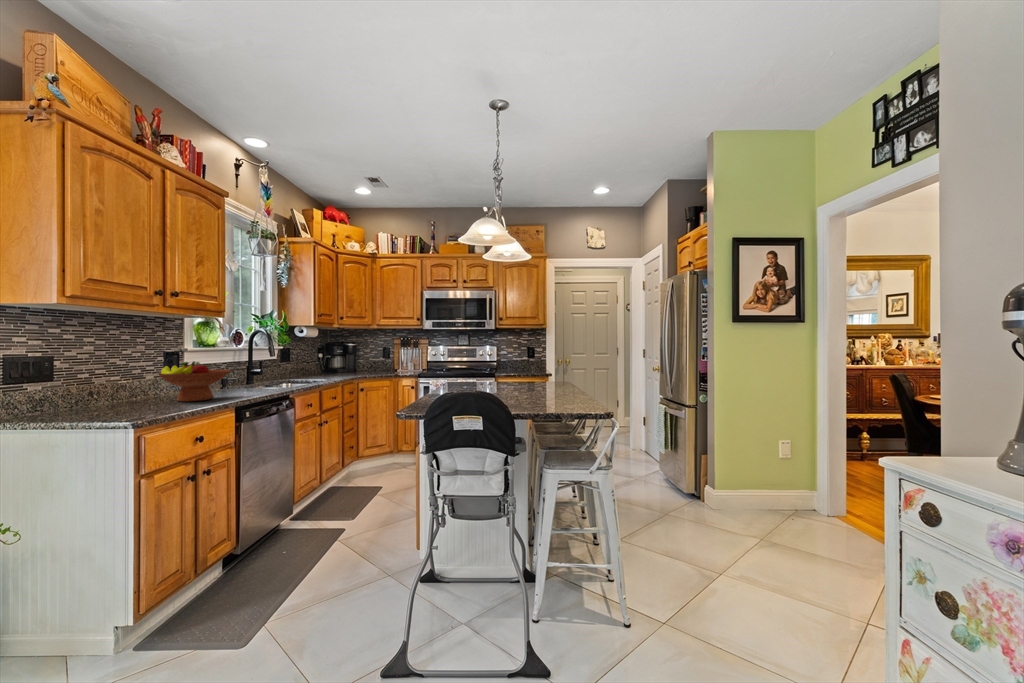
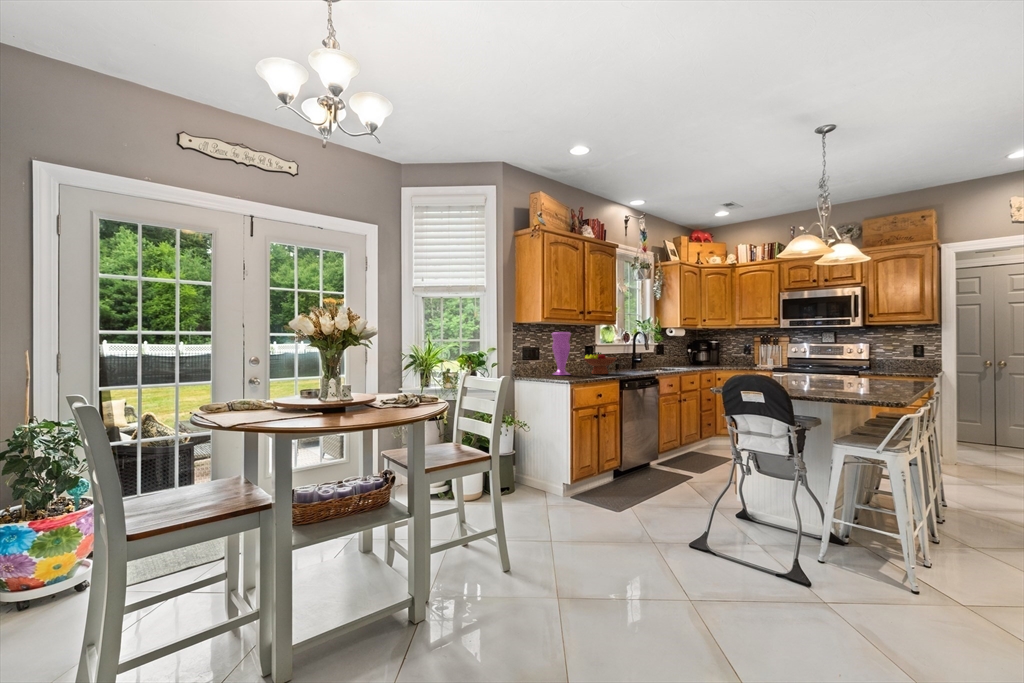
vase: none [68,322,130,413] -> present [551,332,571,375]

